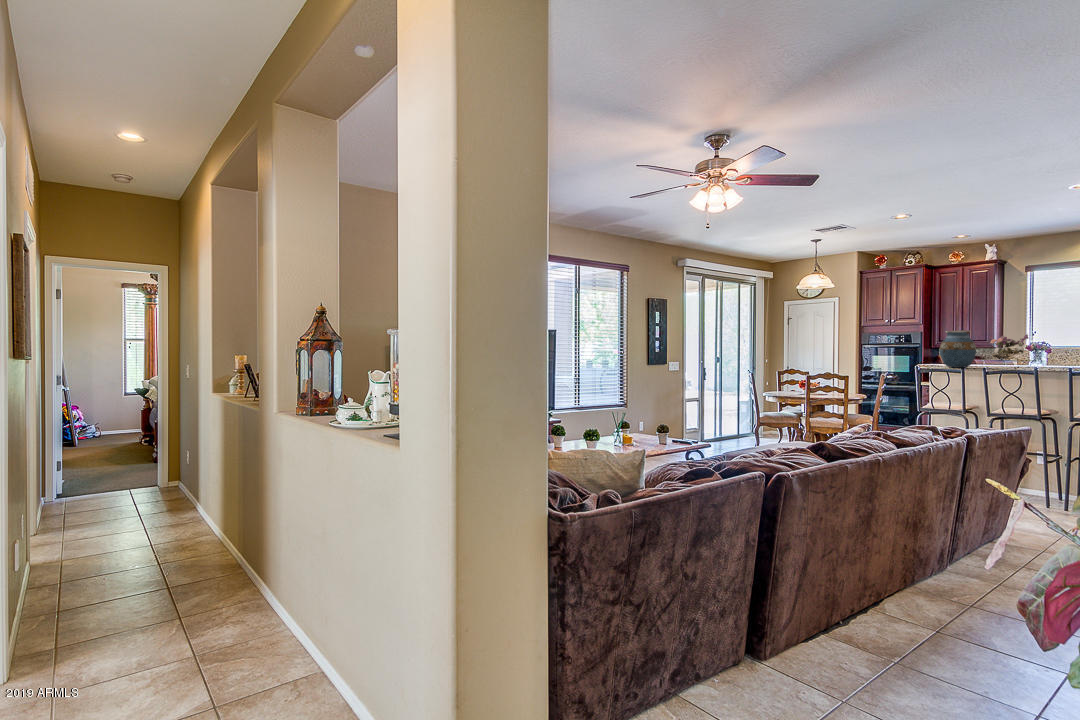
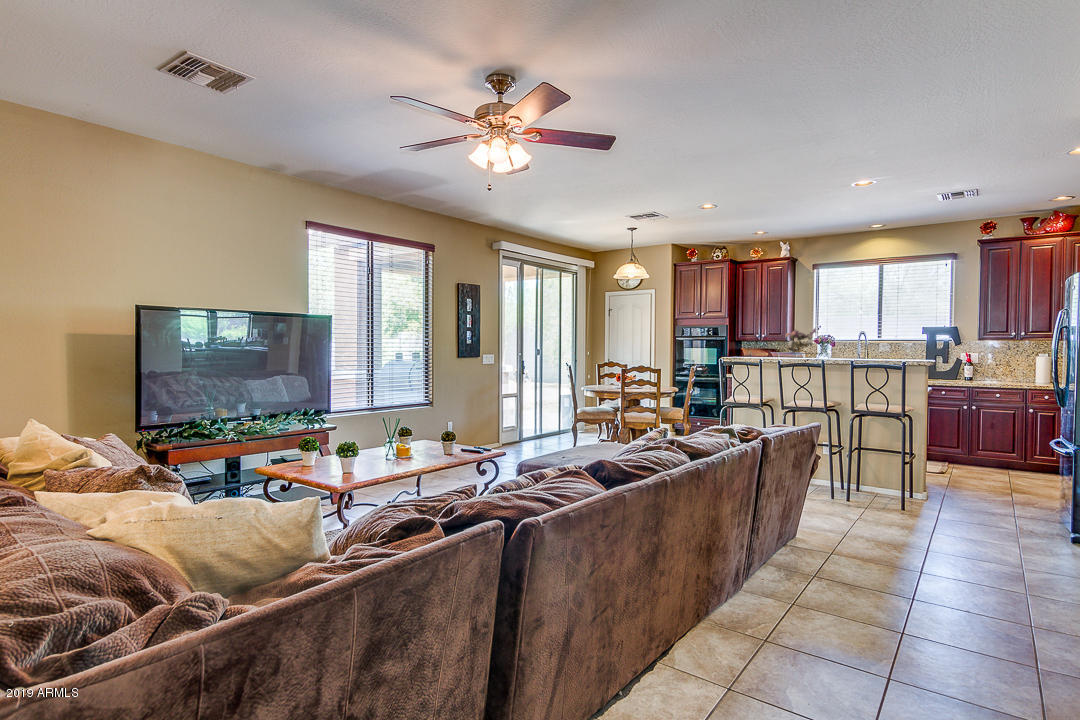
vase: present [940,330,976,368] -> none [741,323,773,361]

